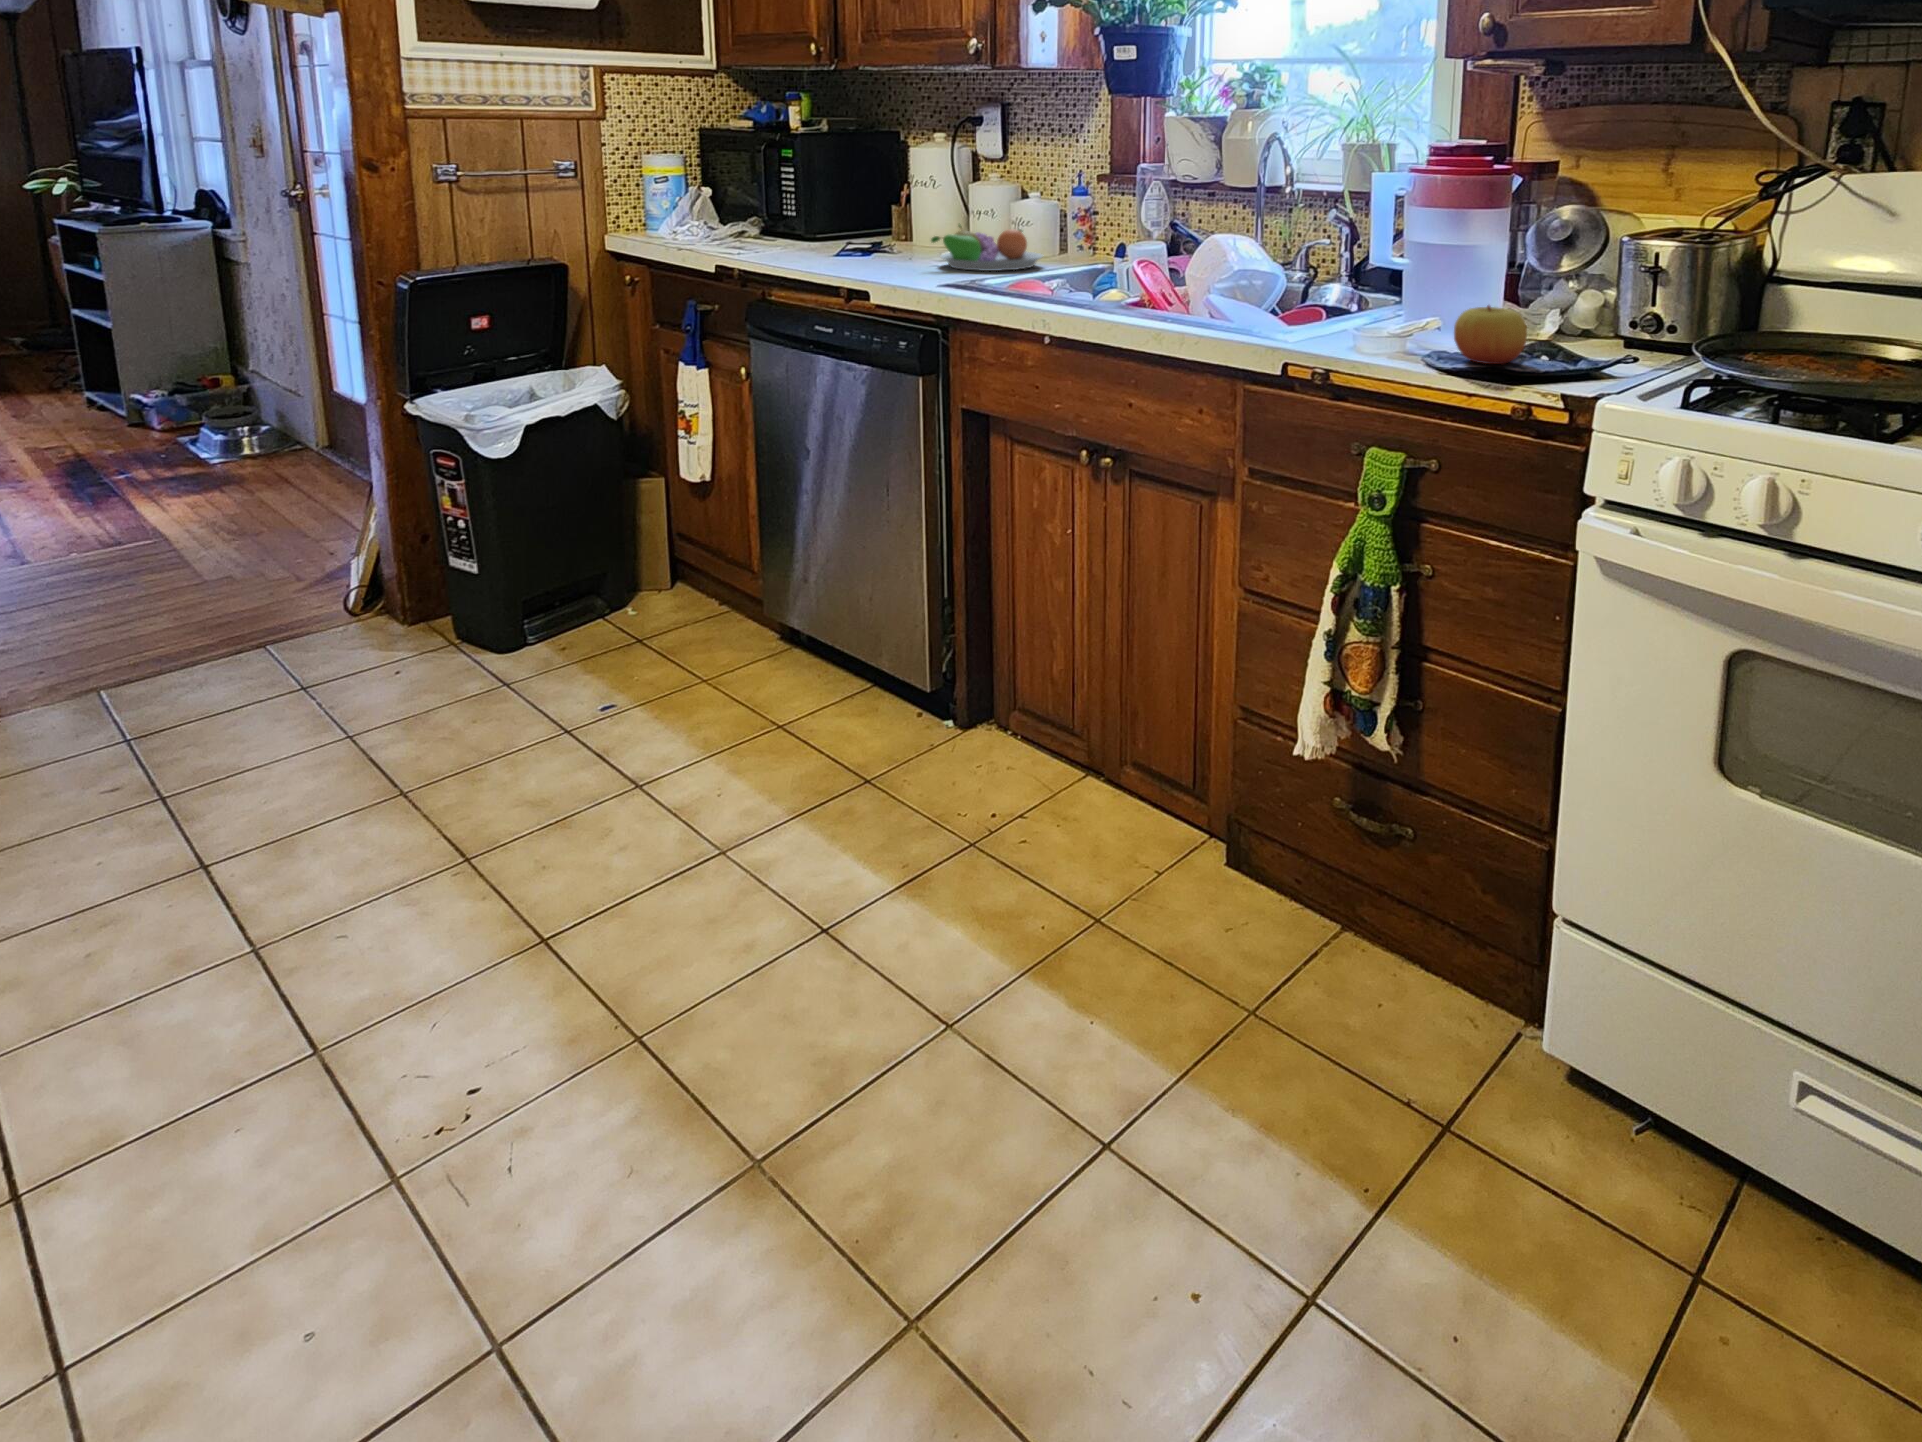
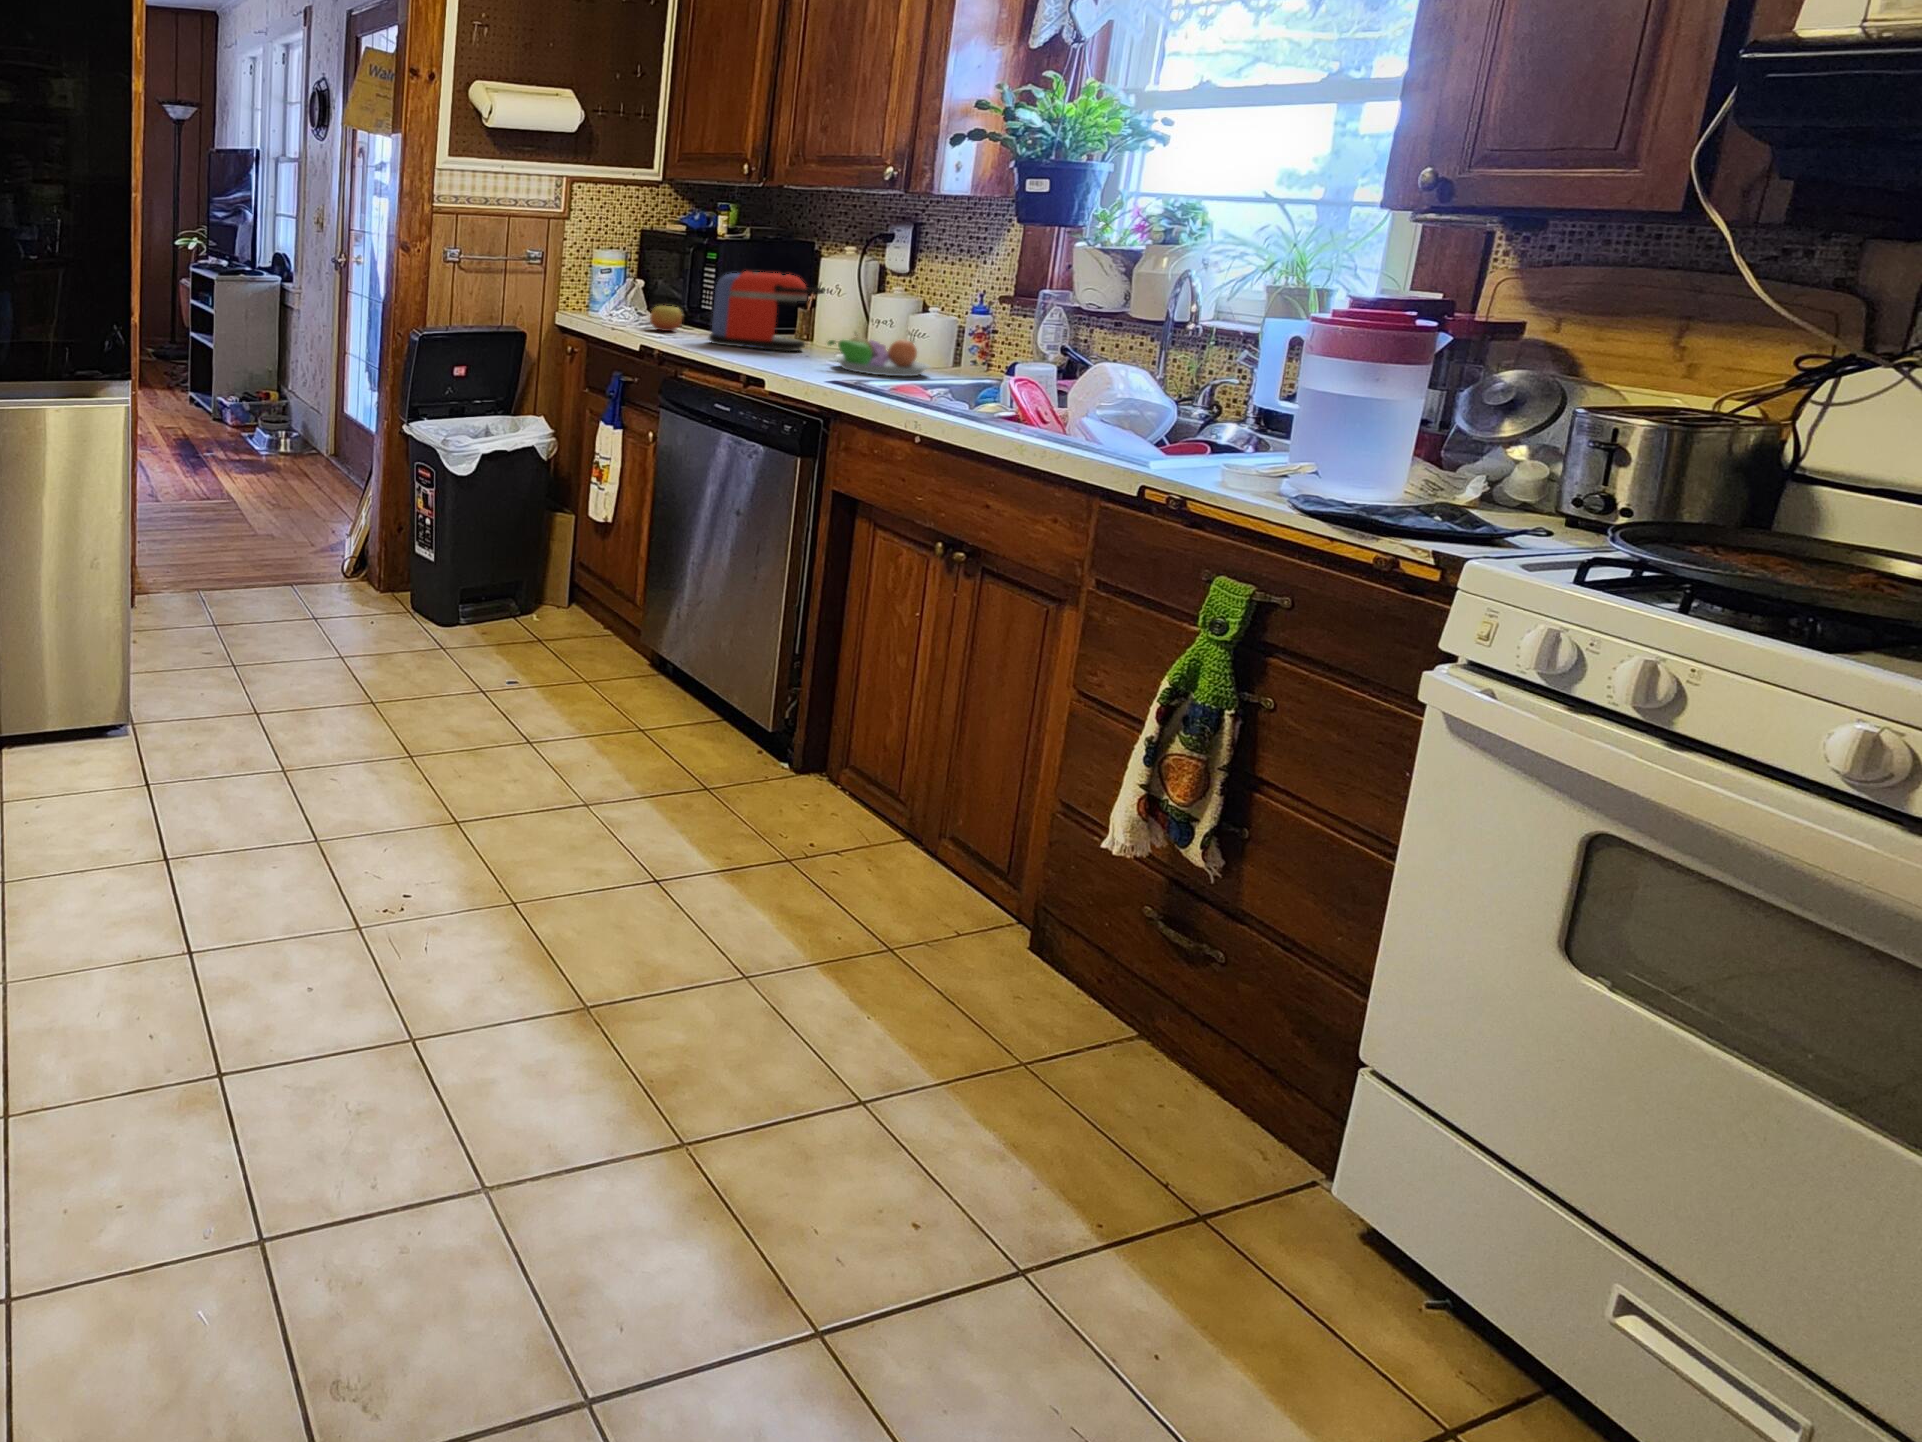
coffee maker: none [794,165,920,254] -> present [709,272,824,351]
apple: present [1454,305,1527,364] -> present [650,306,682,331]

